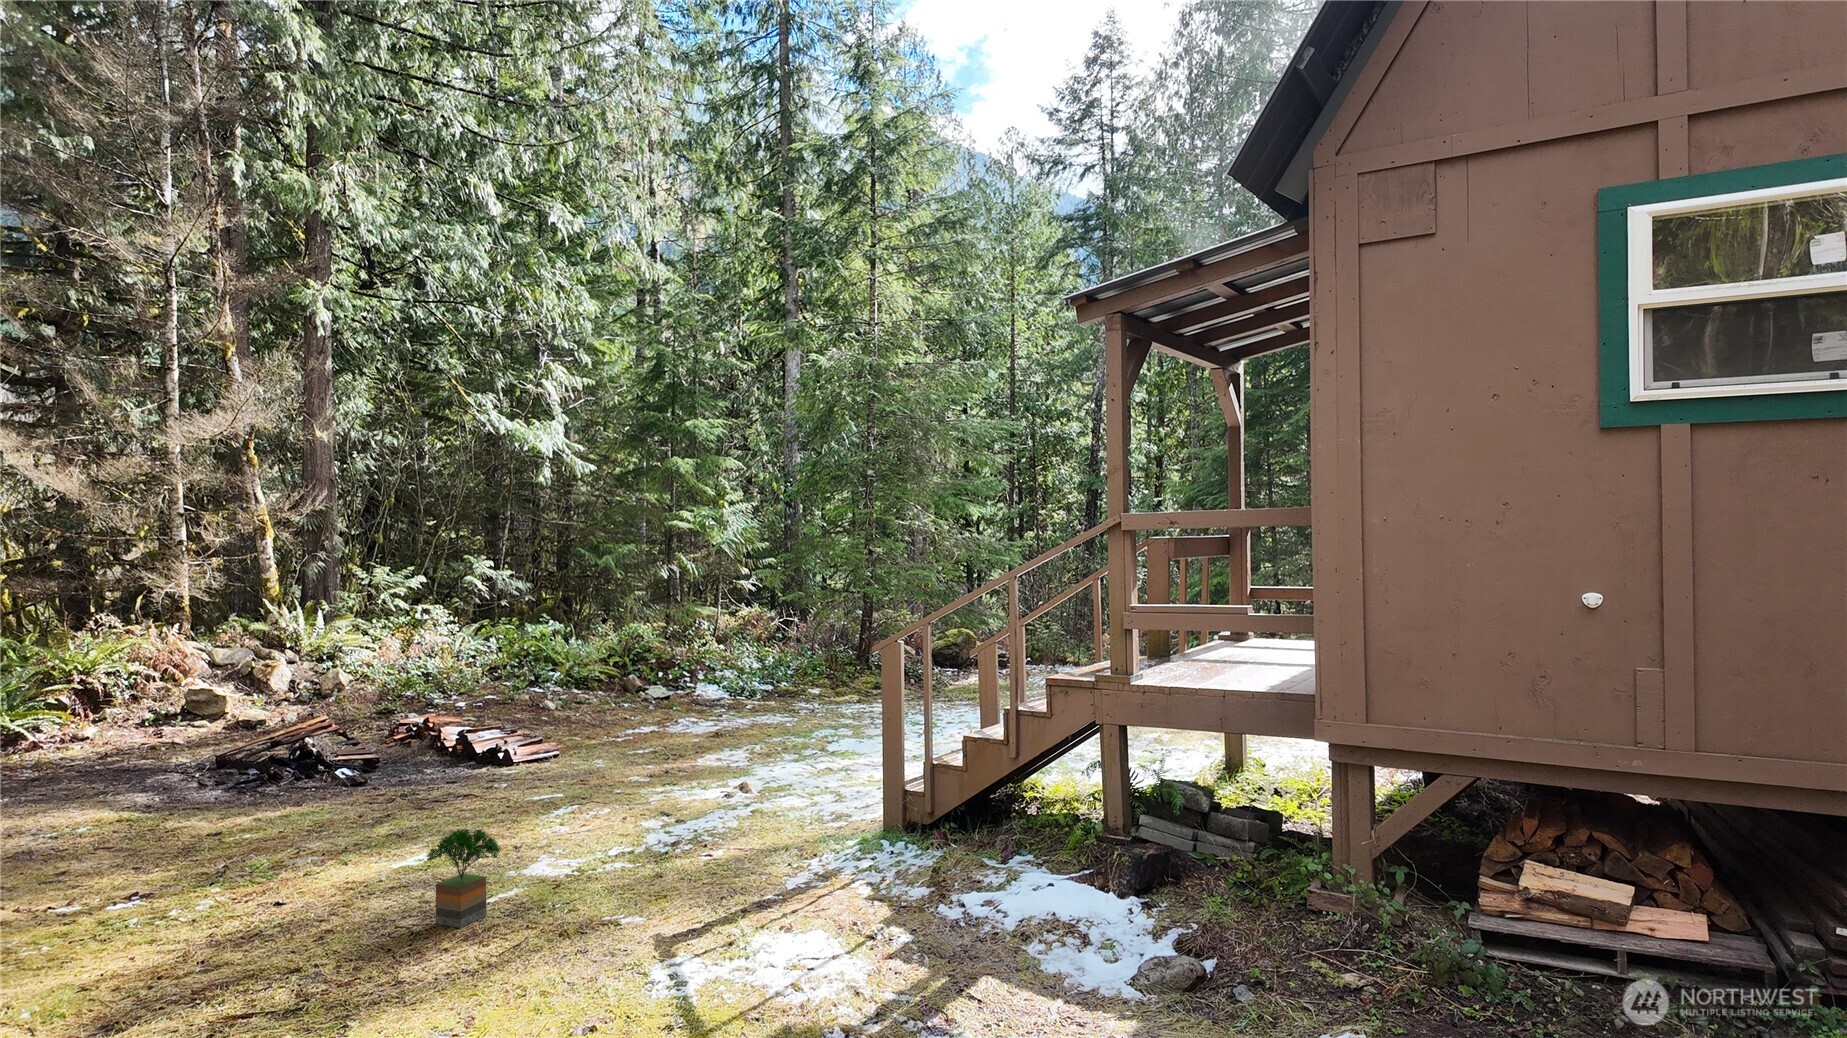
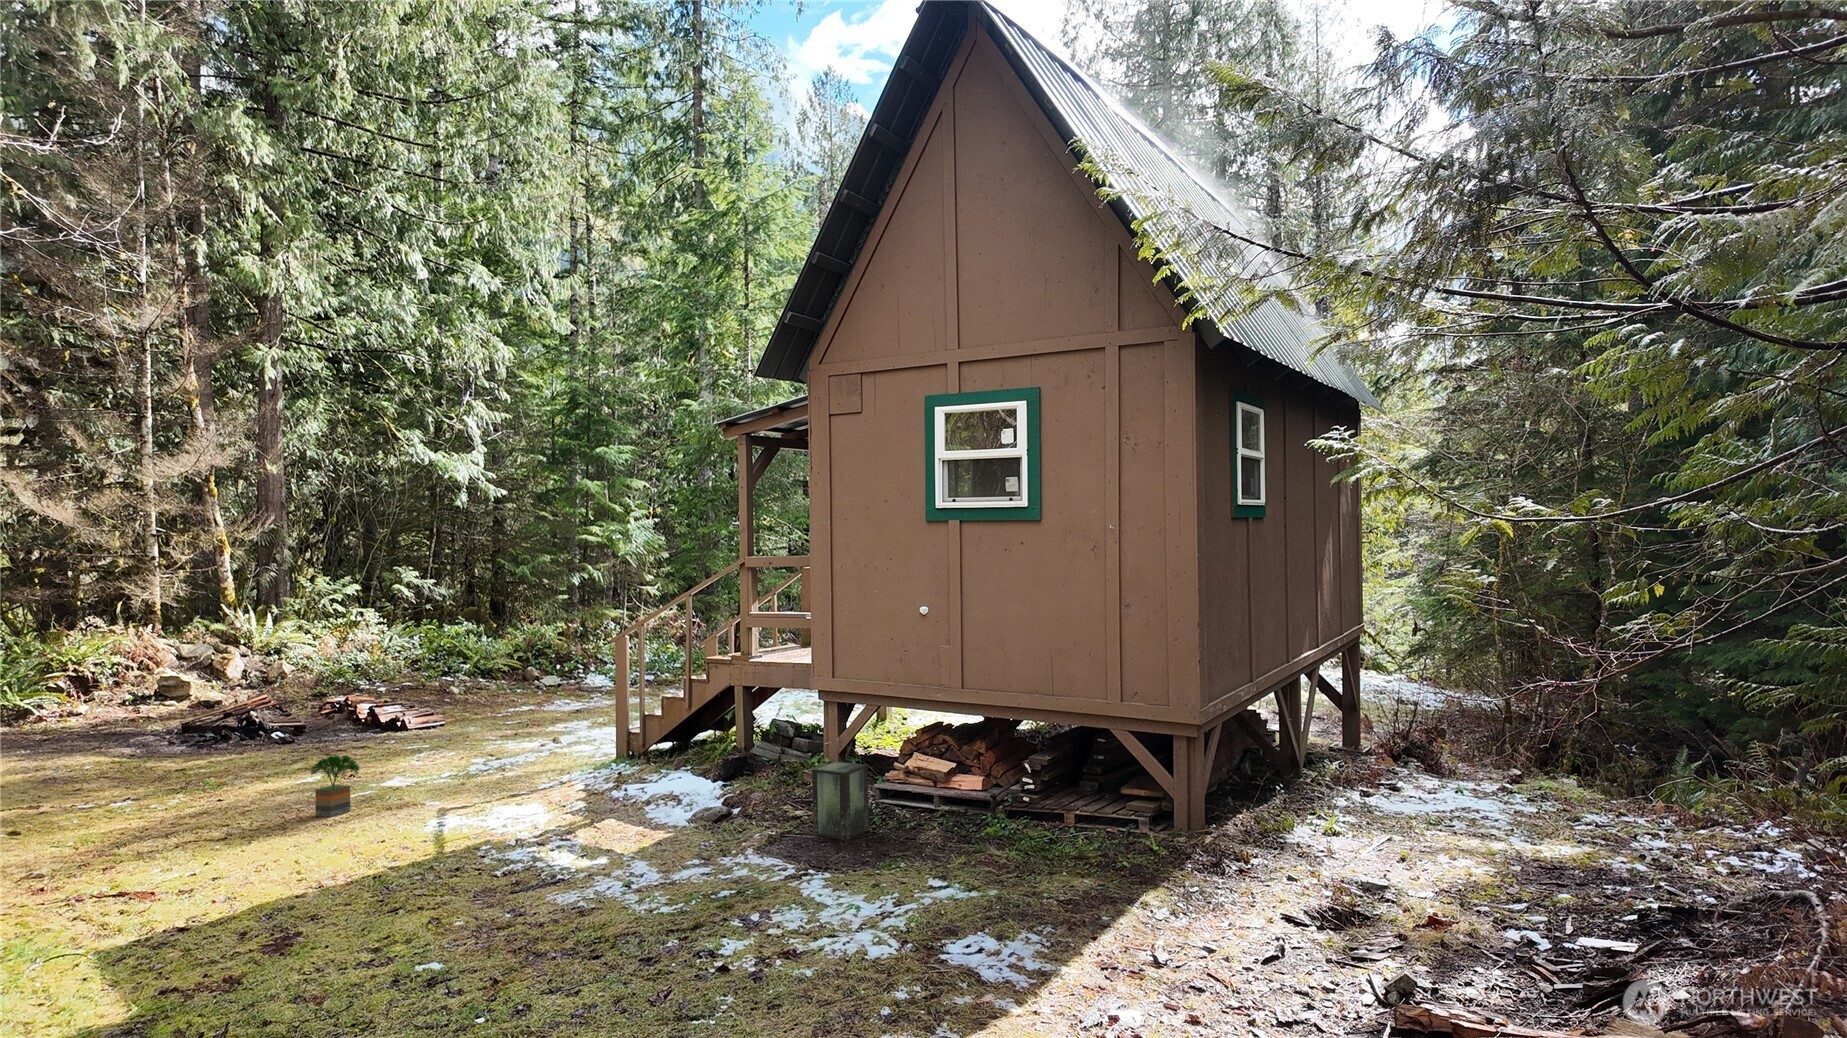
storage box: none [1278,857,1360,1001] -> present [812,761,869,841]

